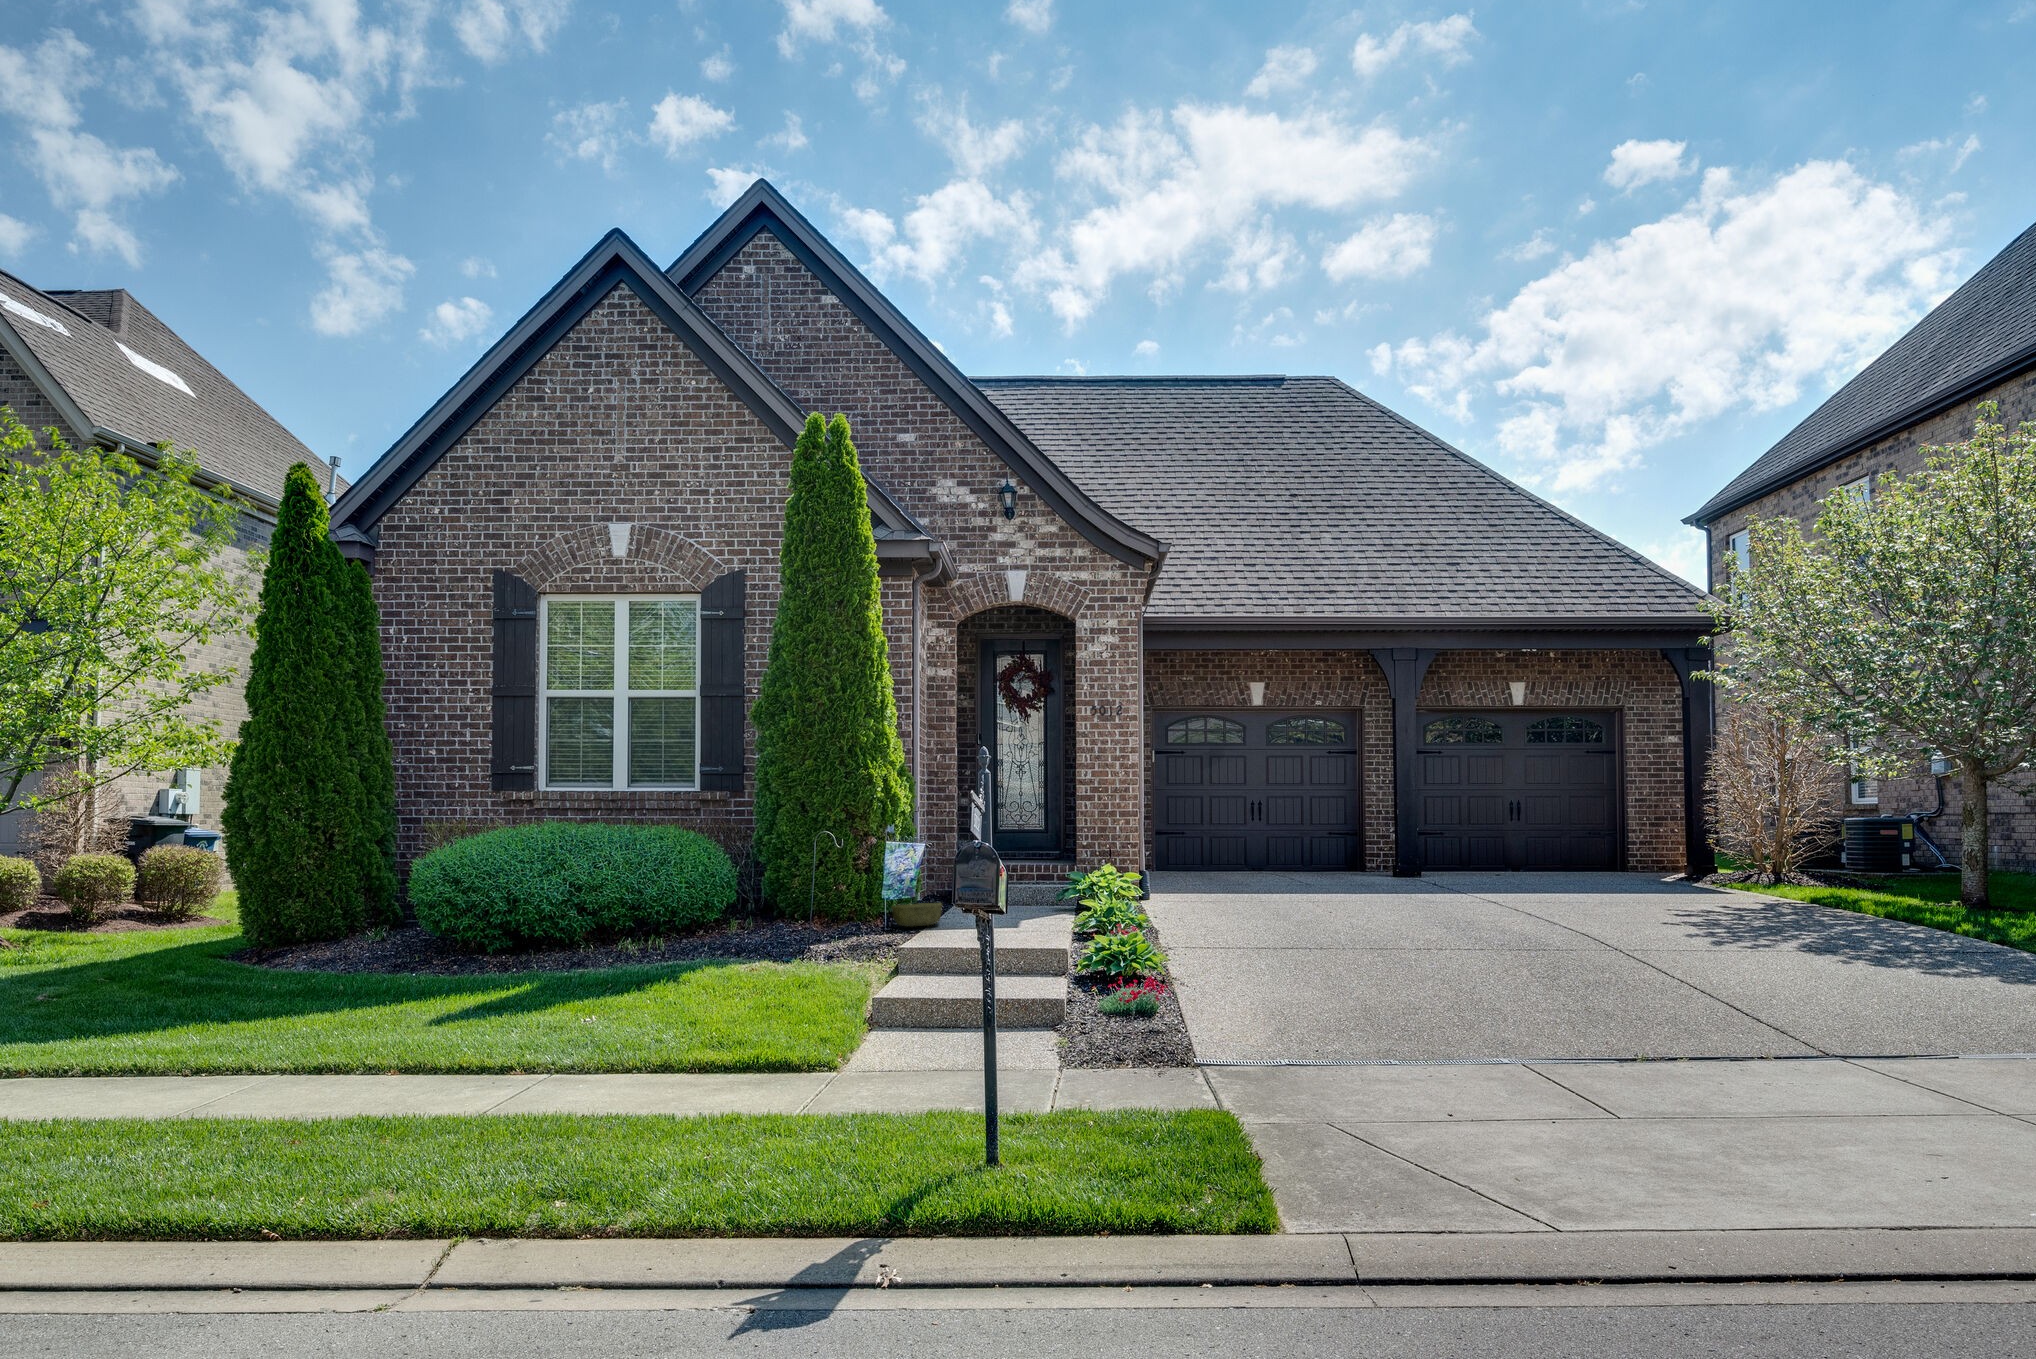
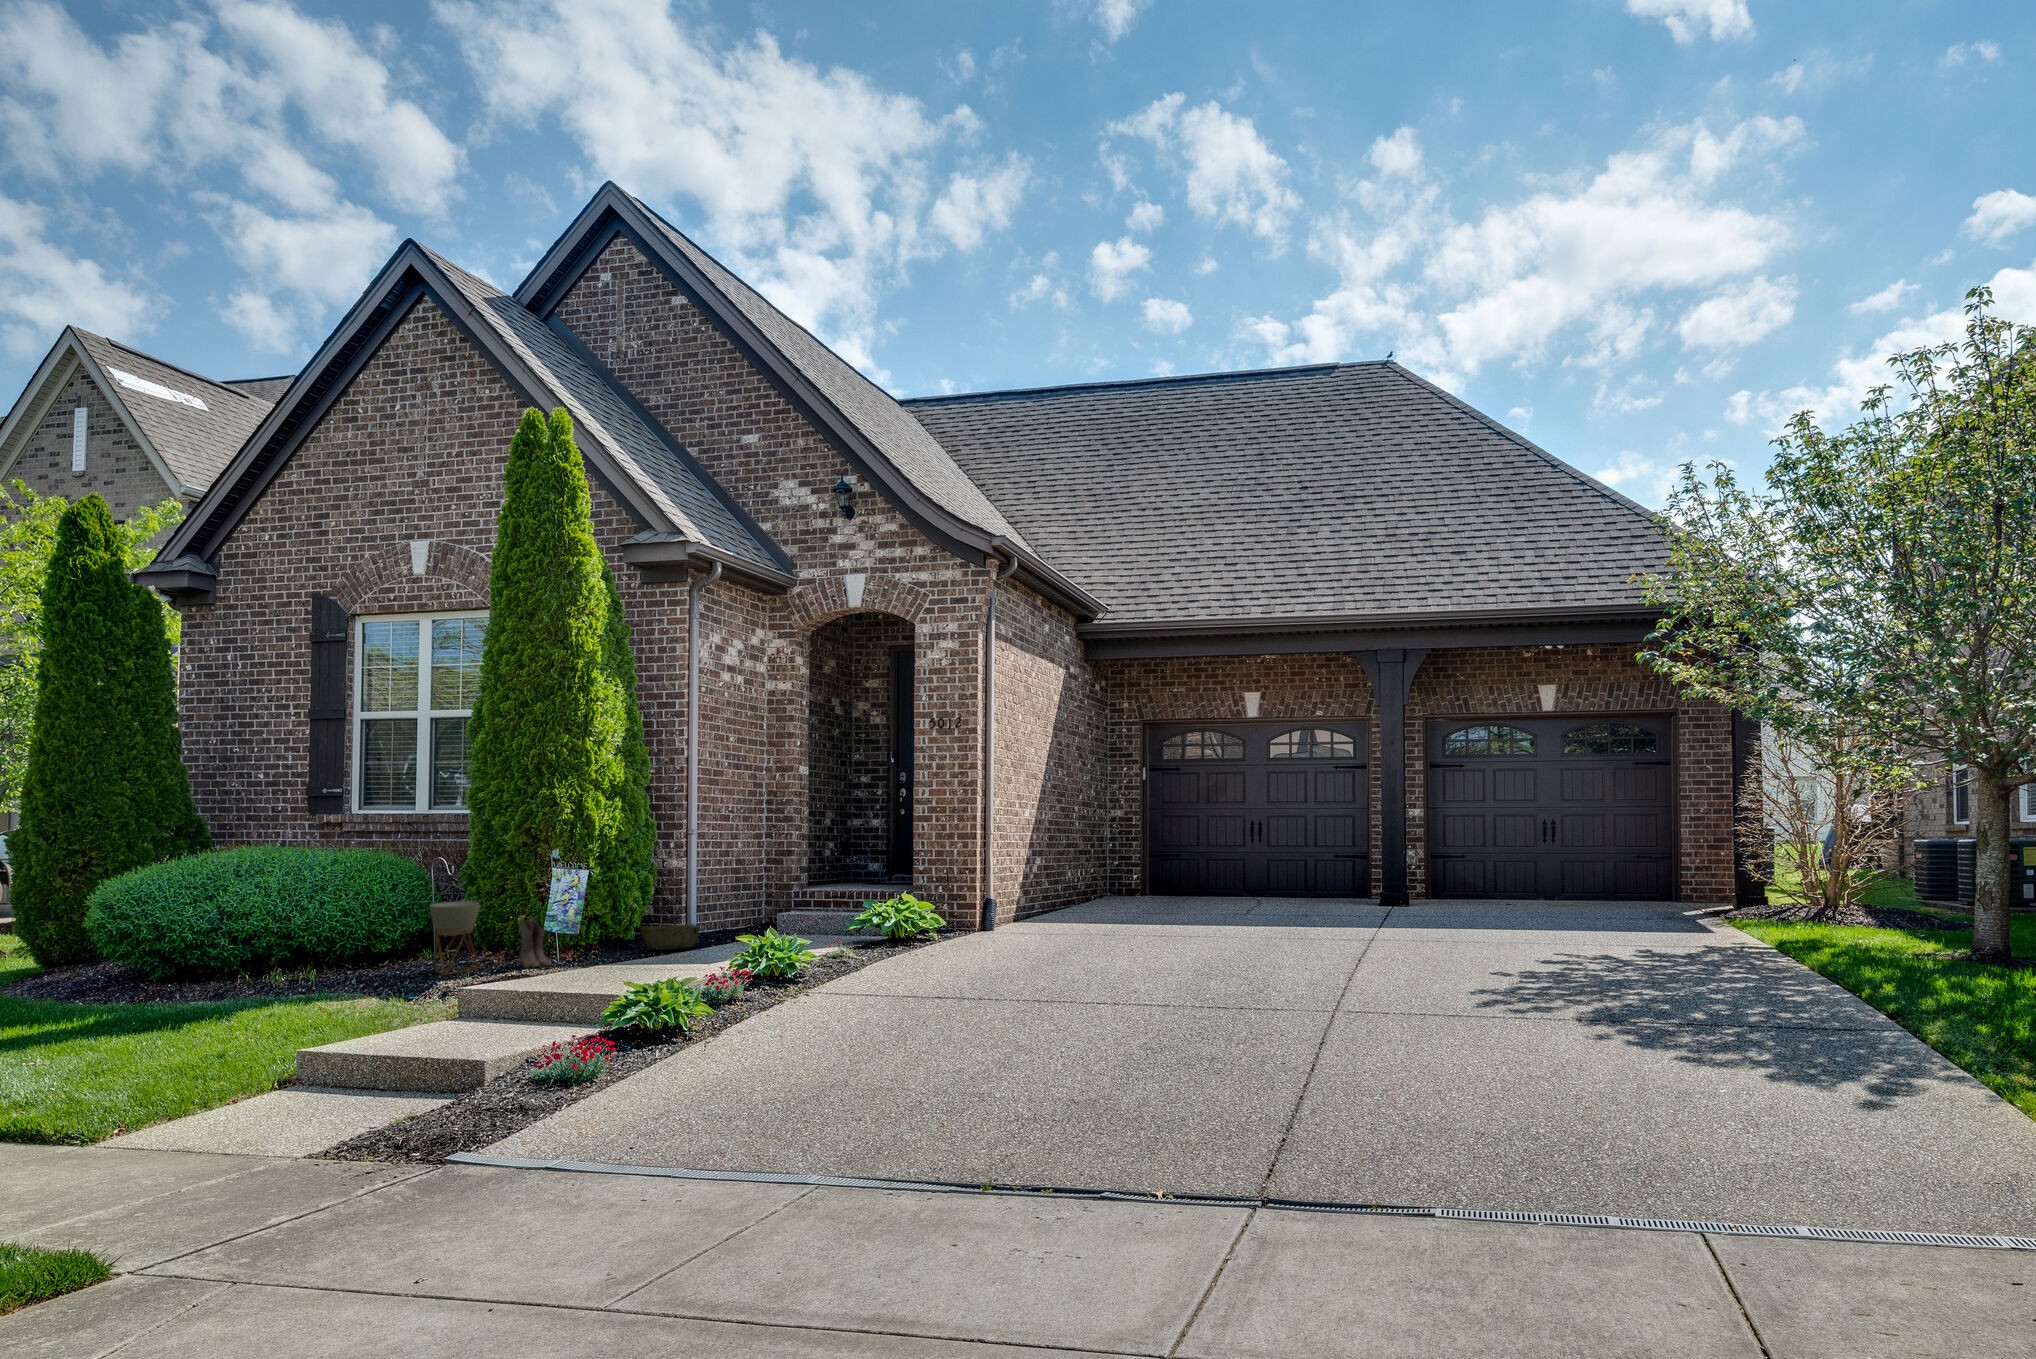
planter: none [701,884,748,957] -> present [429,901,479,976]
boots: none [786,900,822,949] -> present [520,919,552,968]

